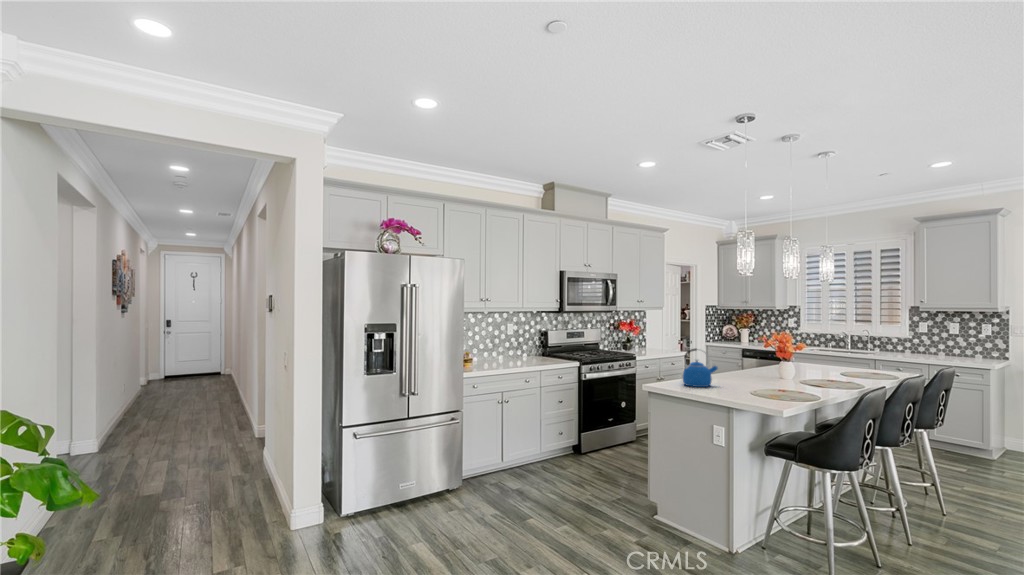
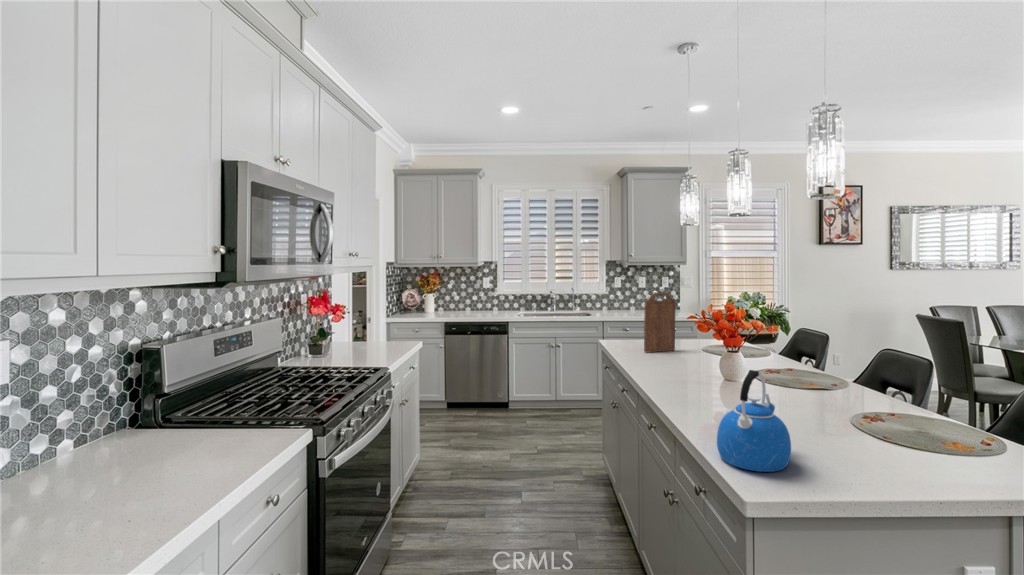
cutting board: none [809,328,838,370] -> present [644,293,676,352]

